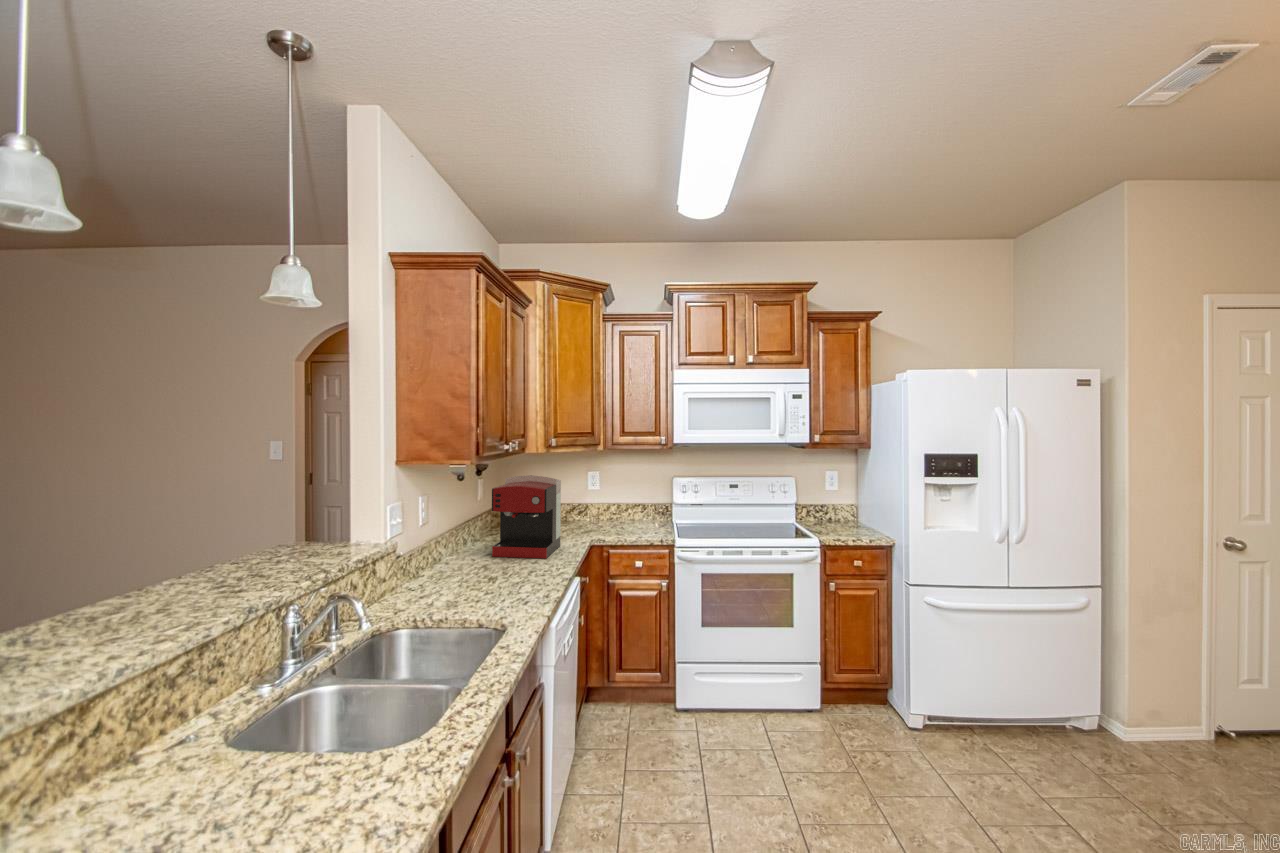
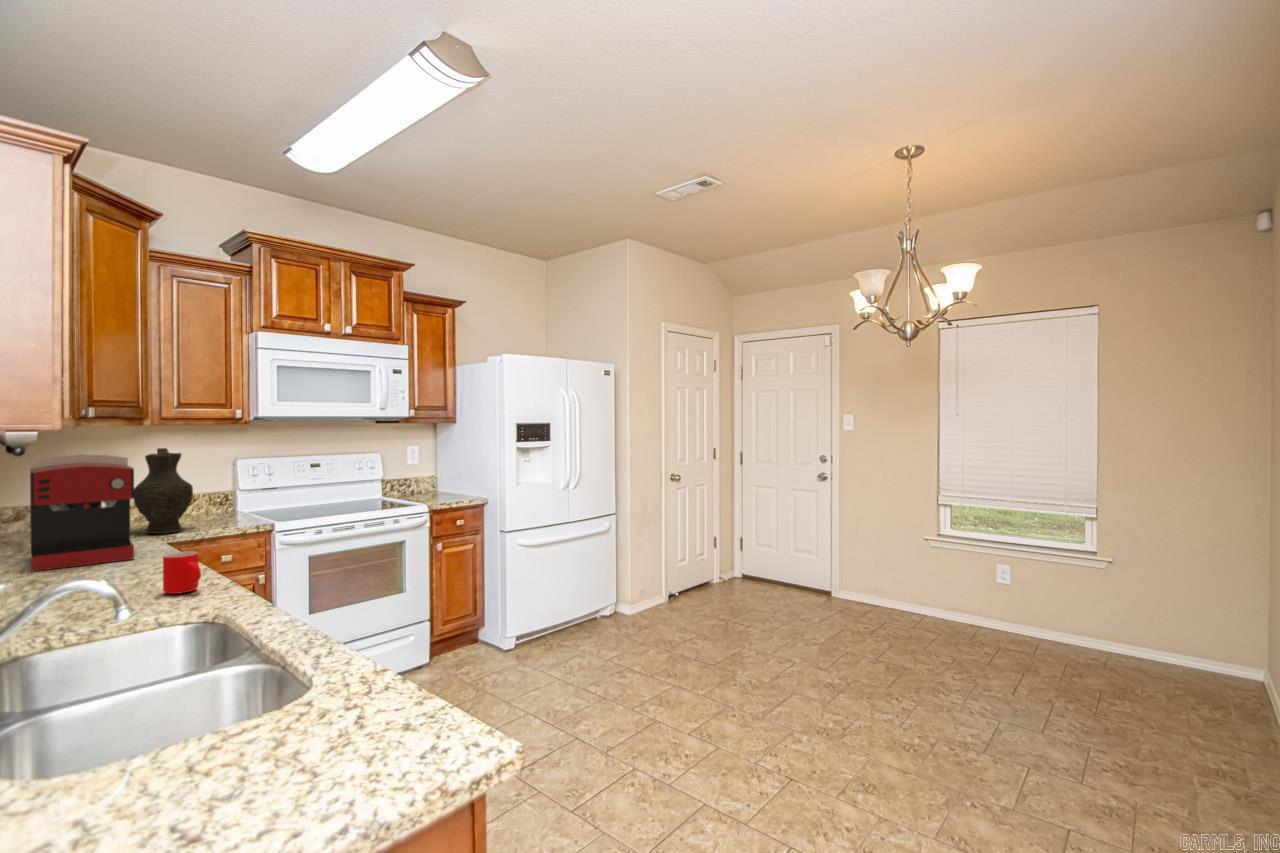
decorative vase: none [584,468,621,536] -> present [134,448,193,534]
mug: none [501,568,525,603] -> present [163,551,201,594]

